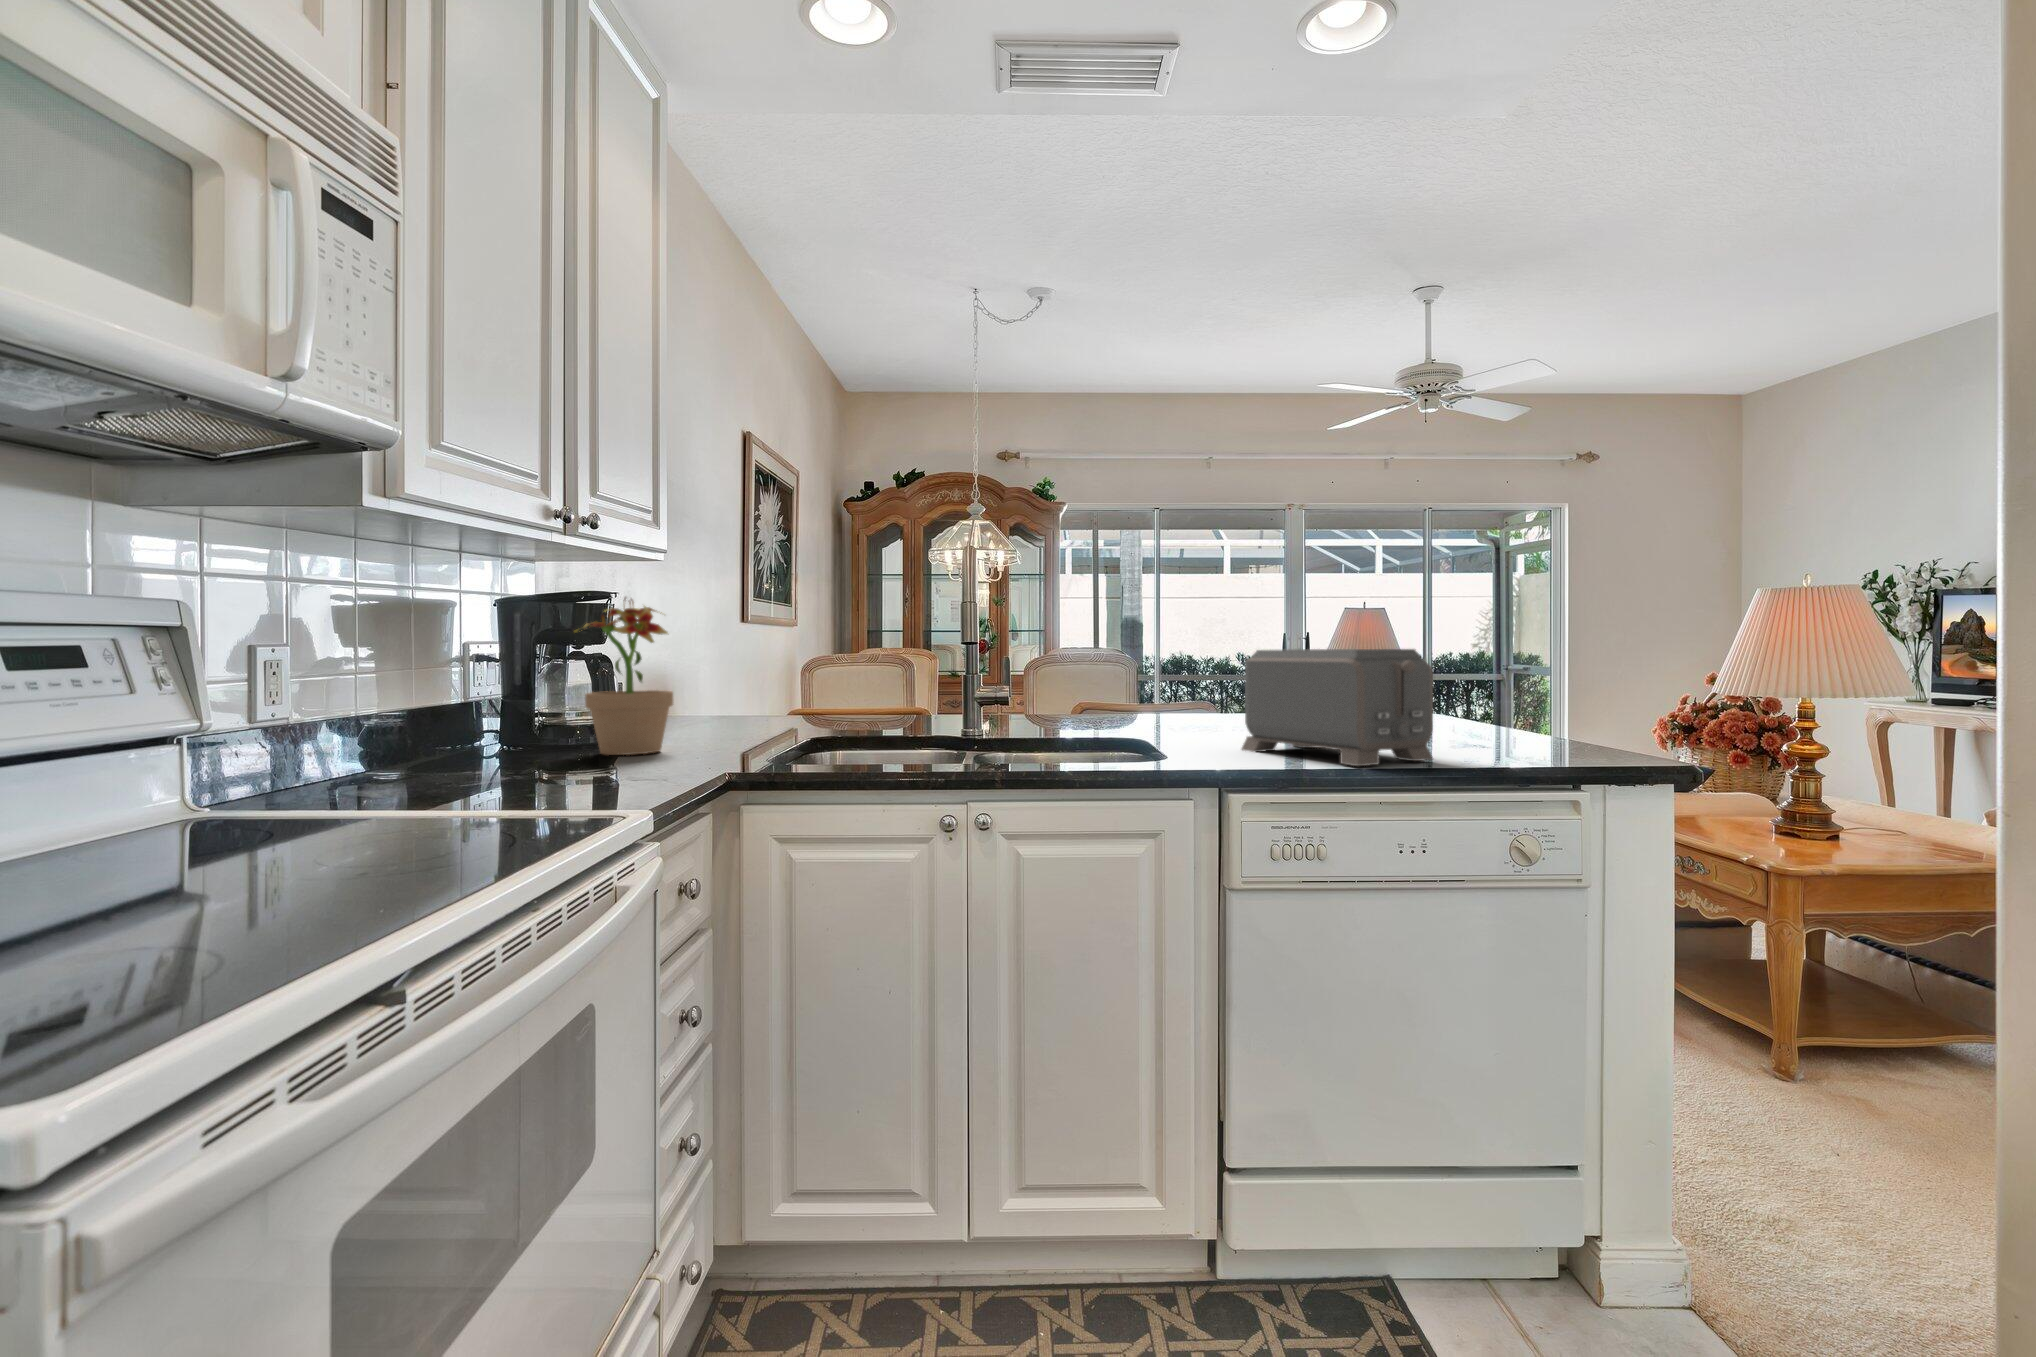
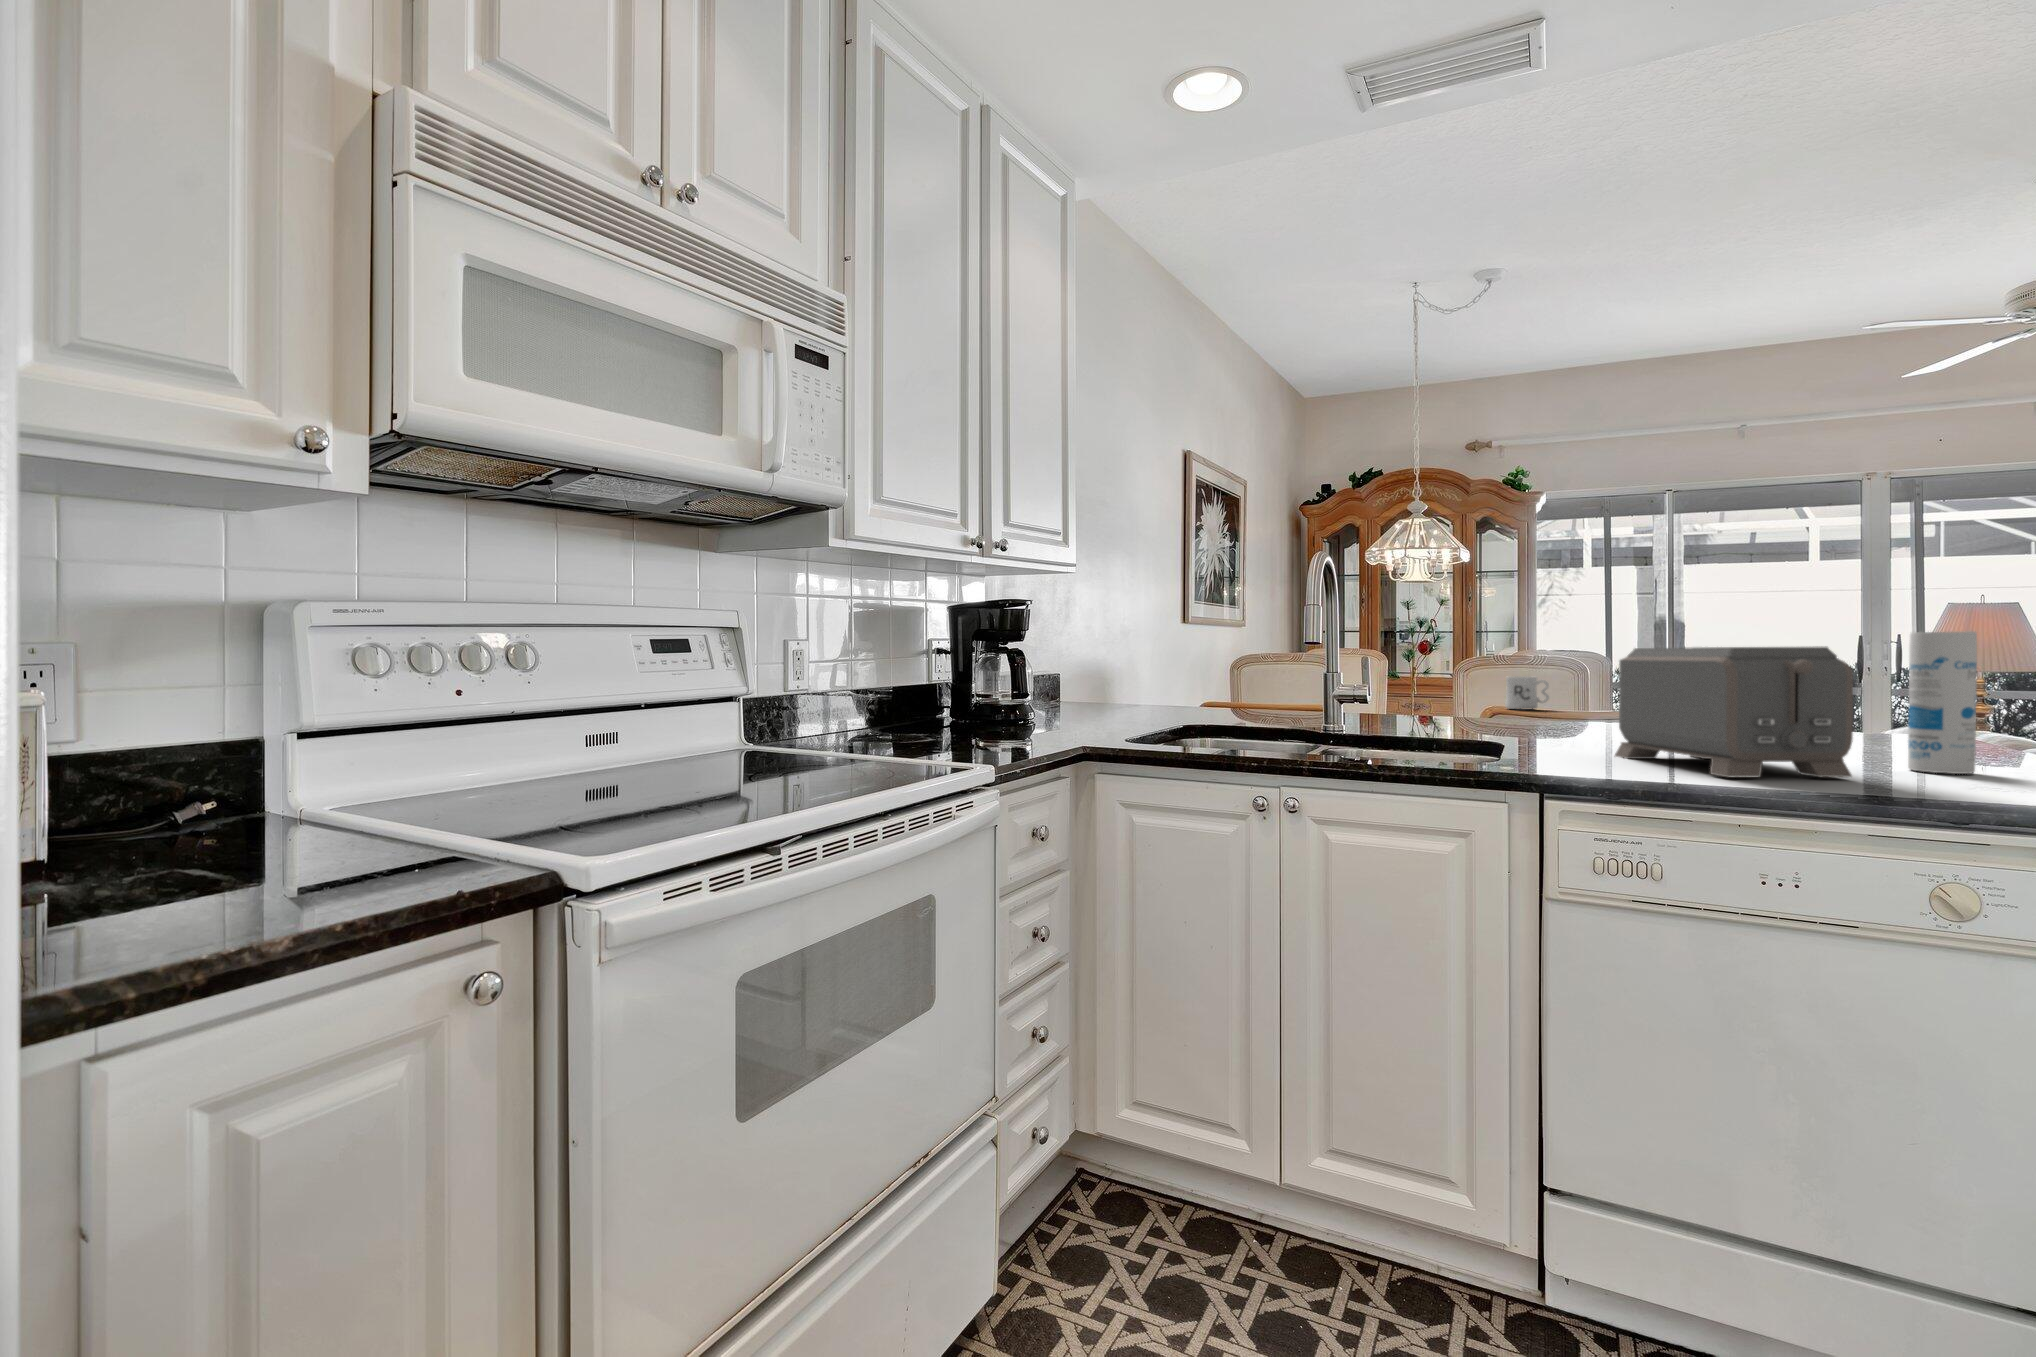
potted plant: present [574,598,673,755] -> none [992,604,1064,731]
canister: none [1446,636,1490,751] -> present [1908,631,1977,774]
mug: none [1079,674,1115,705] -> present [1505,676,1549,709]

